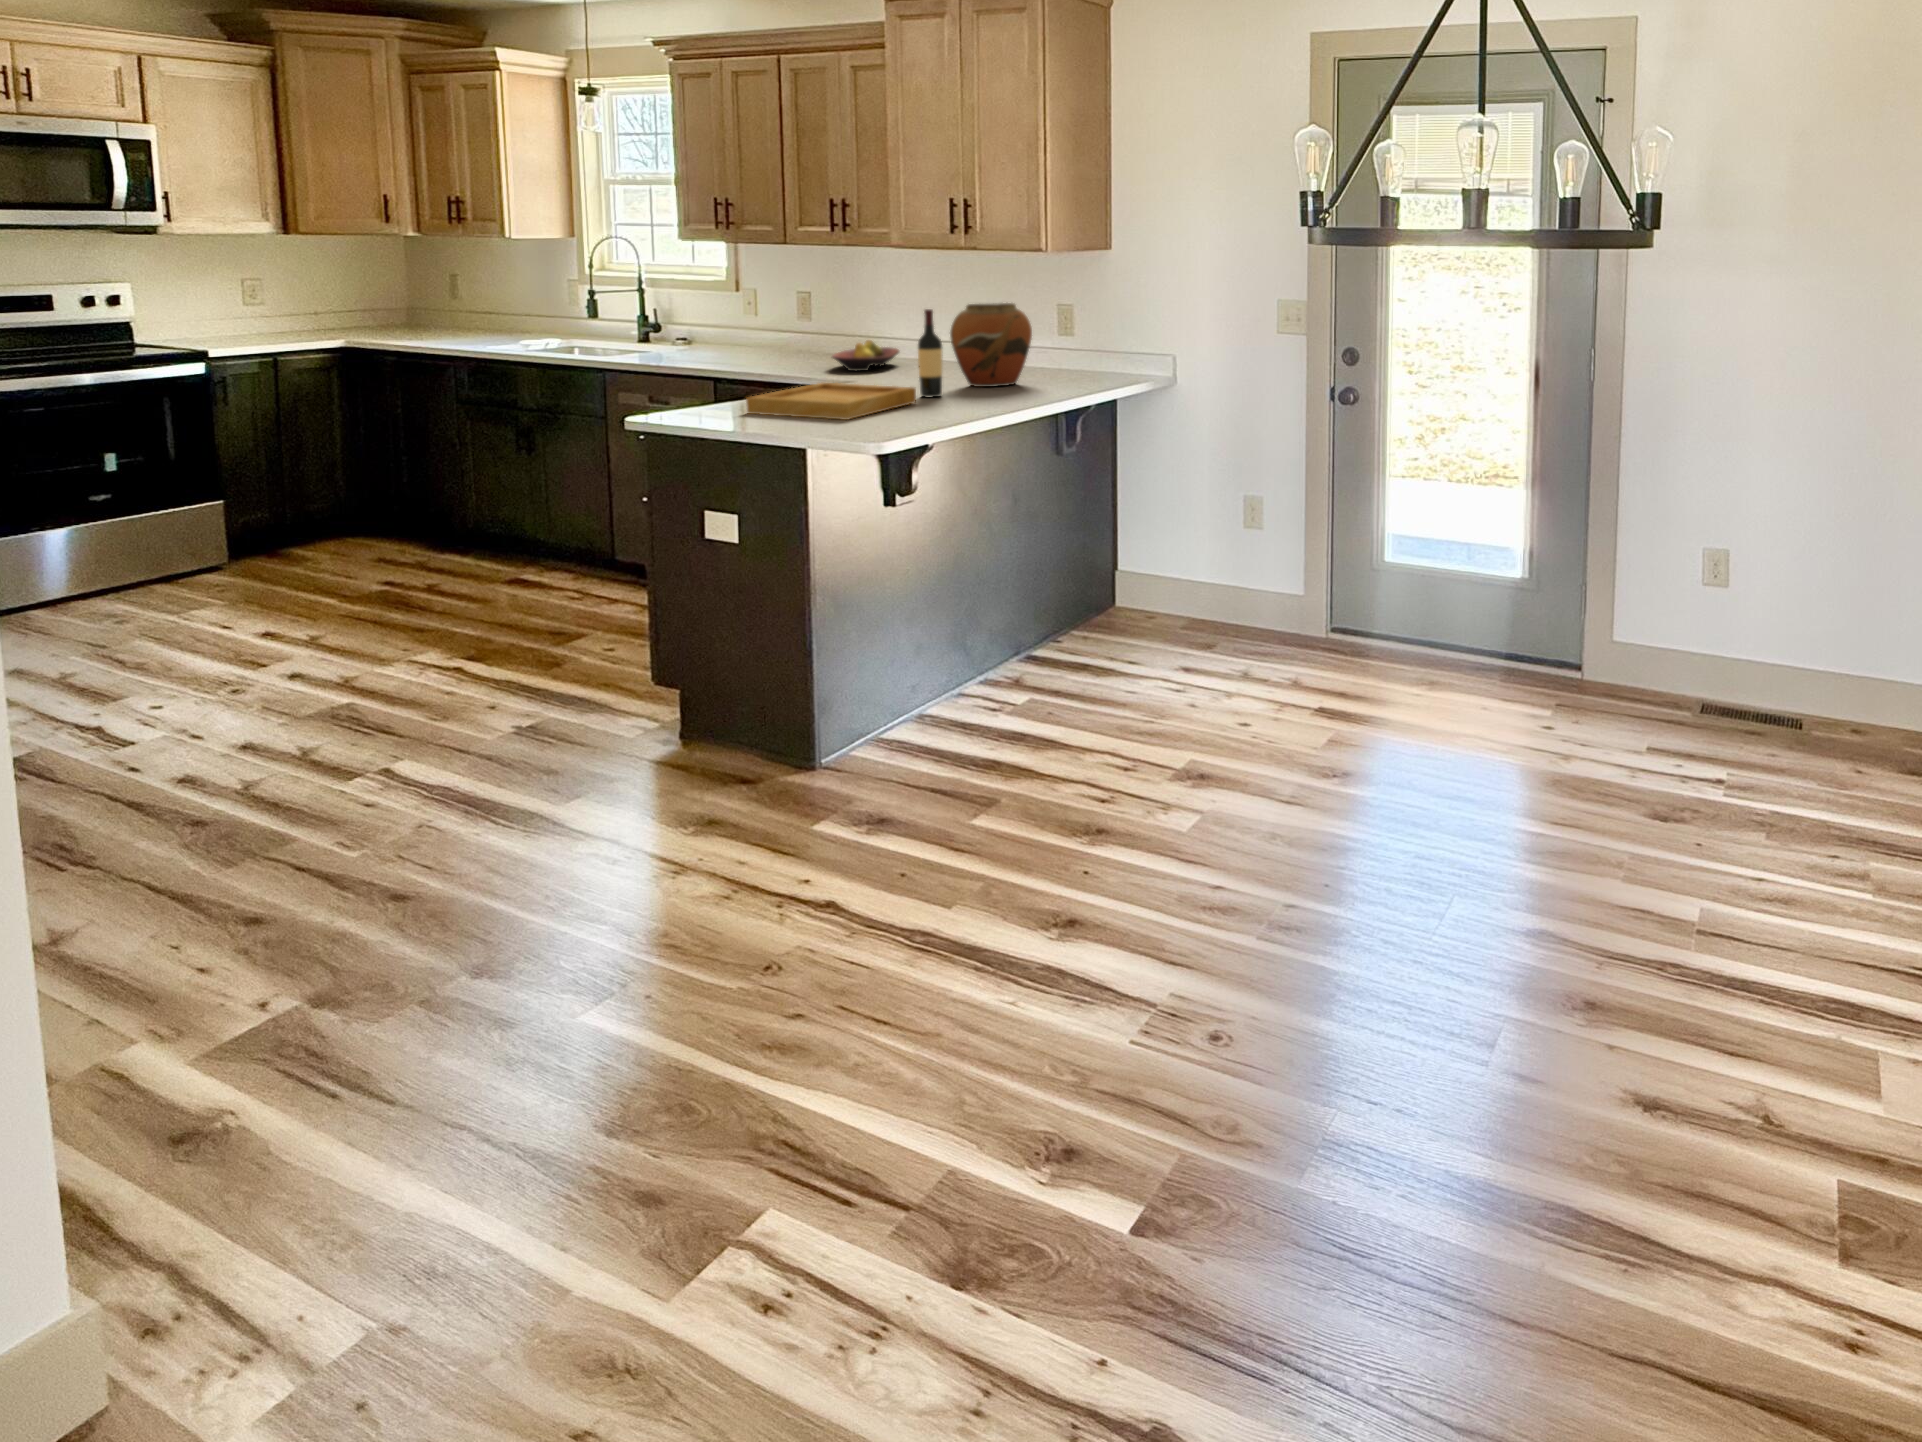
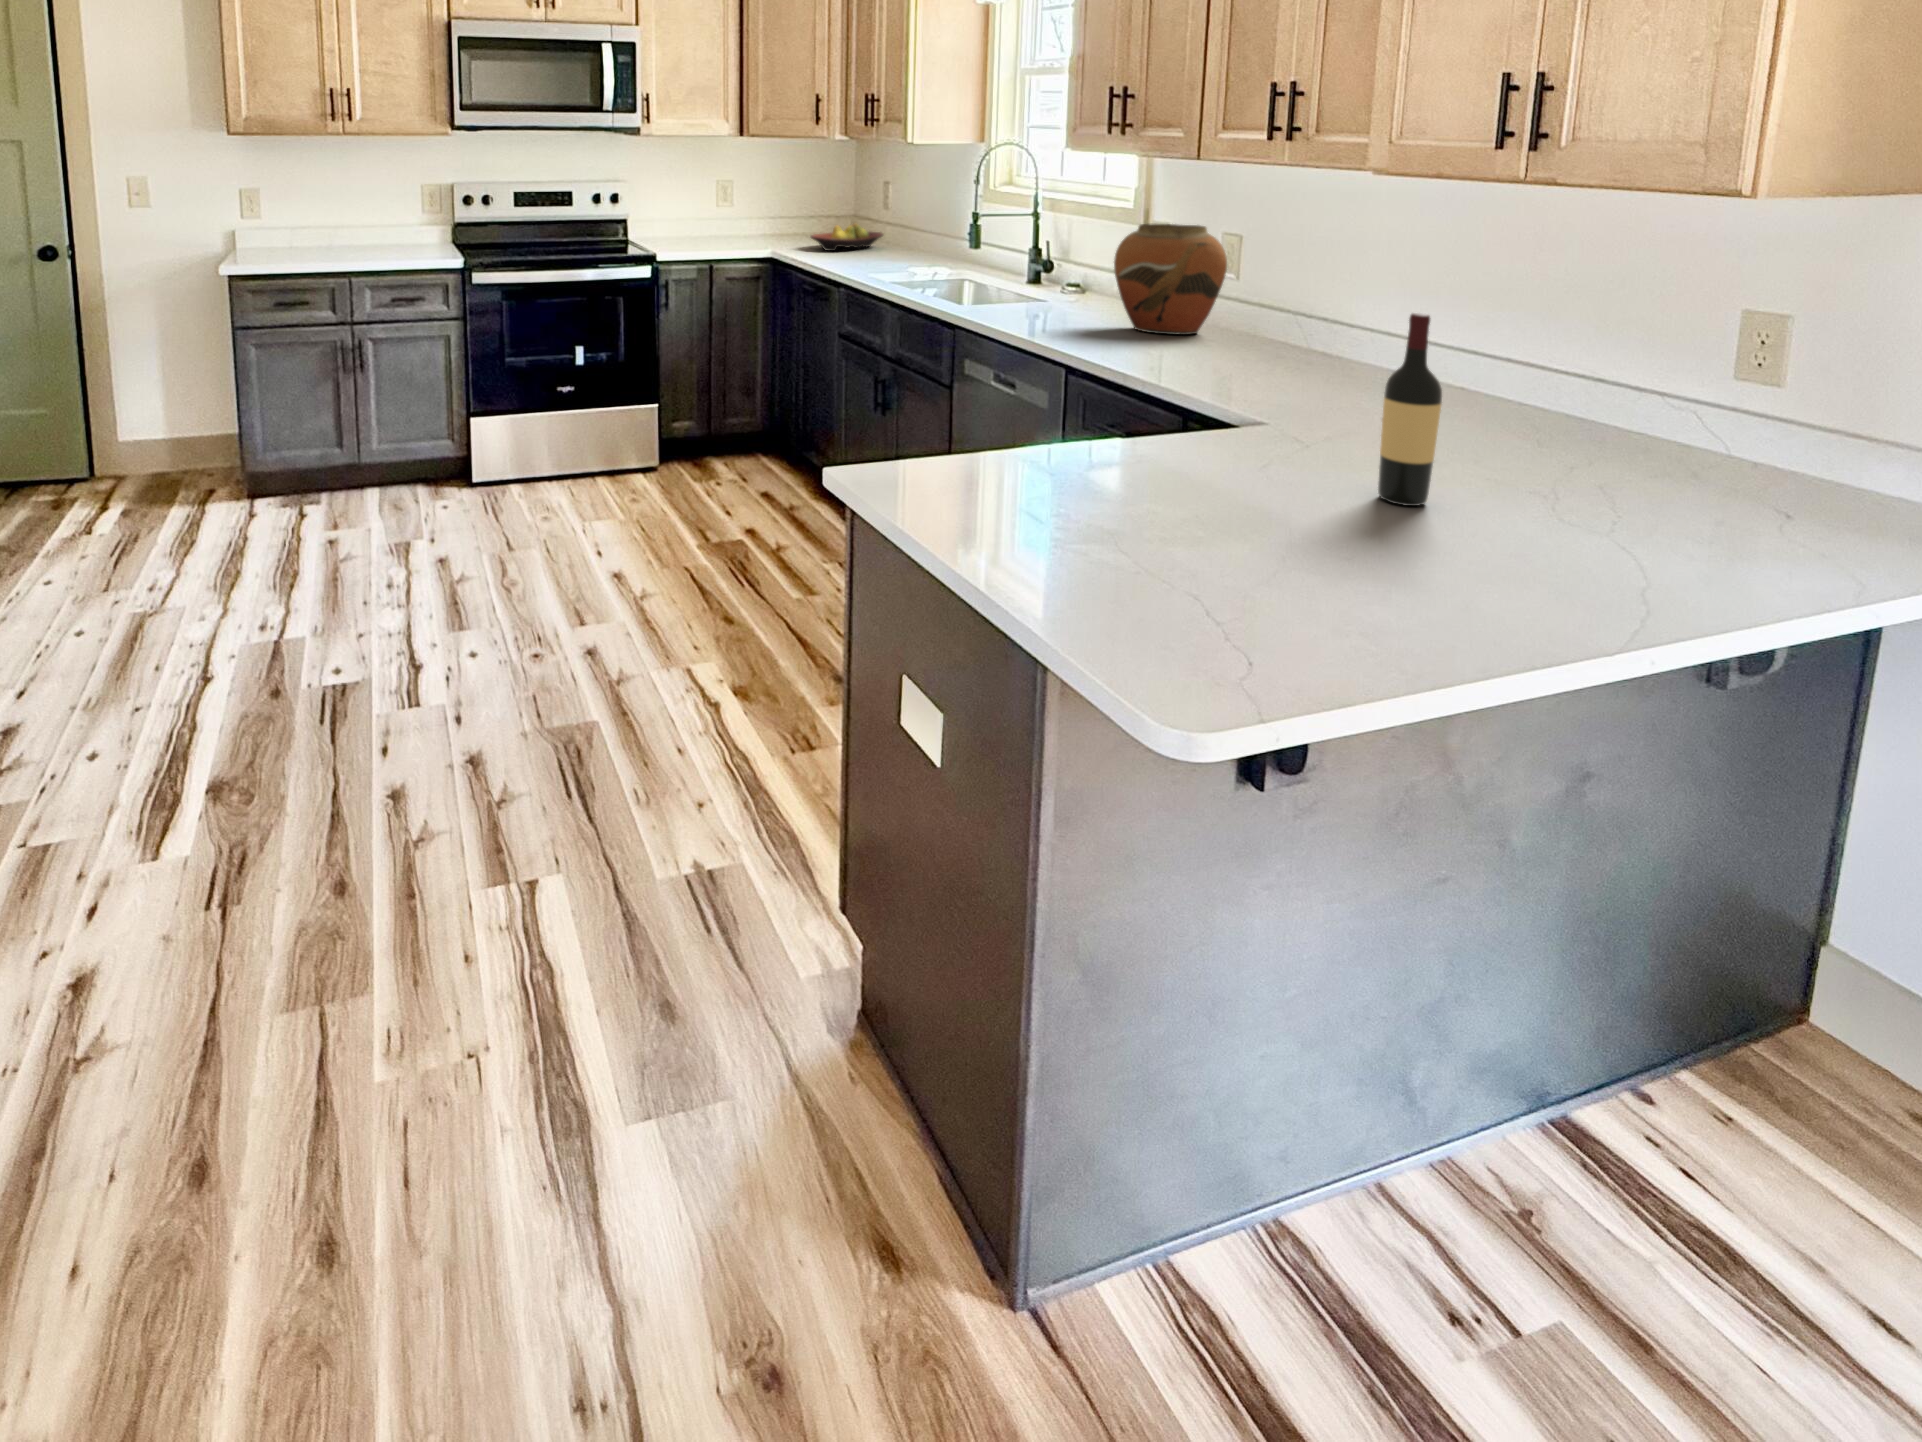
vase: present [950,303,1032,387] -> present [1114,224,1227,335]
fruit bowl: present [832,340,899,371] -> present [811,223,883,251]
tray: present [746,383,916,420] -> none [1022,432,1365,563]

